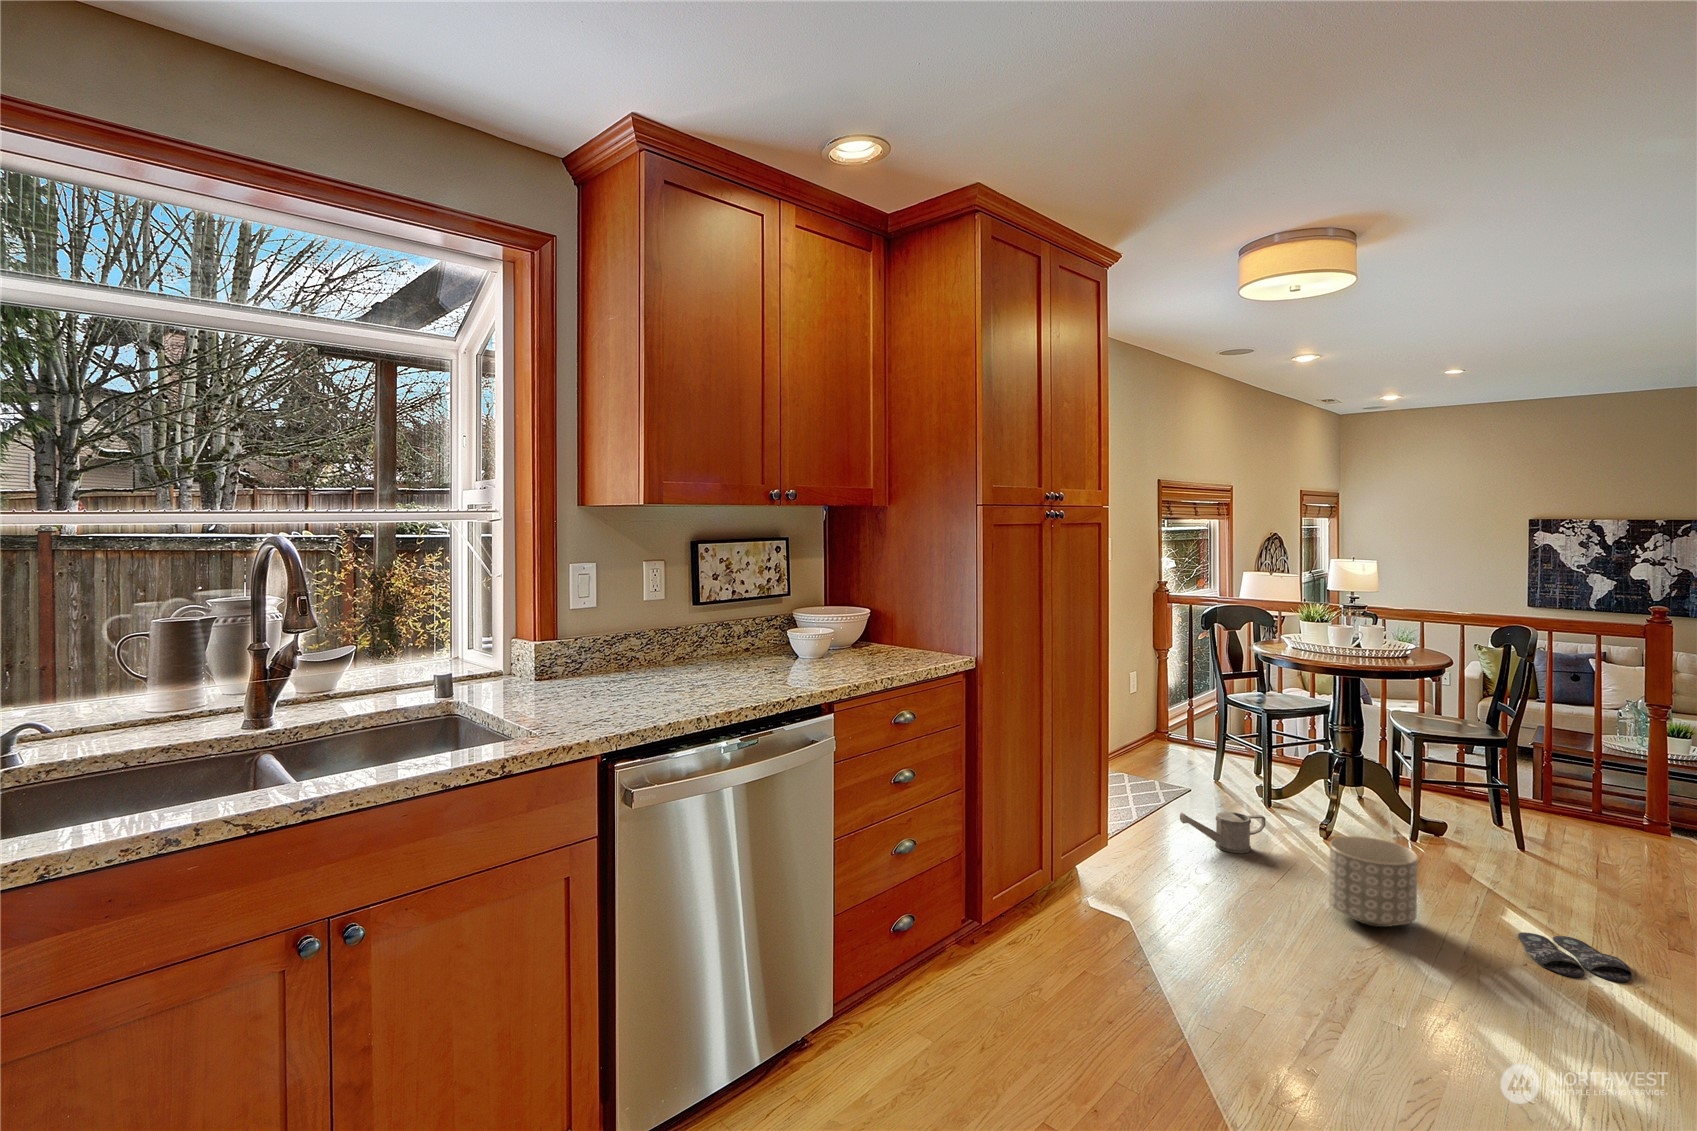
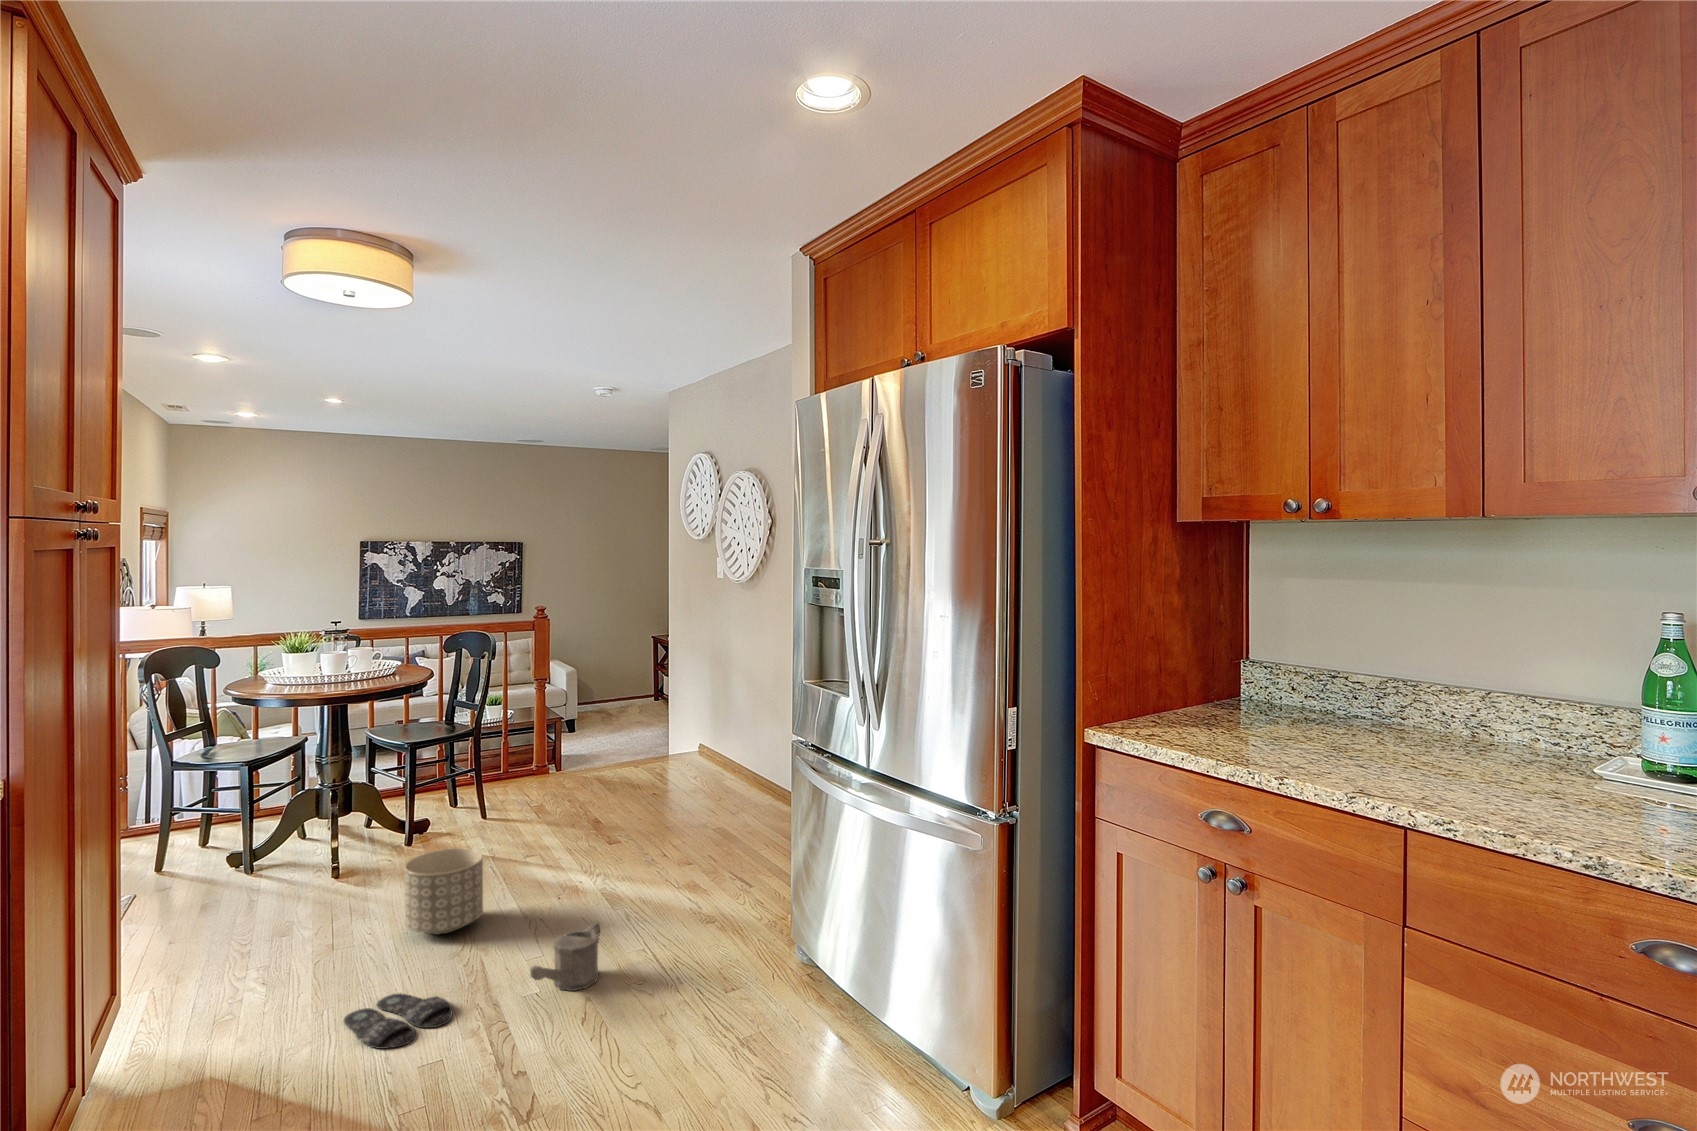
watering can: present [1180,812,1265,853] -> present [530,922,600,991]
slippers: present [1518,932,1632,982] -> present [344,994,452,1049]

